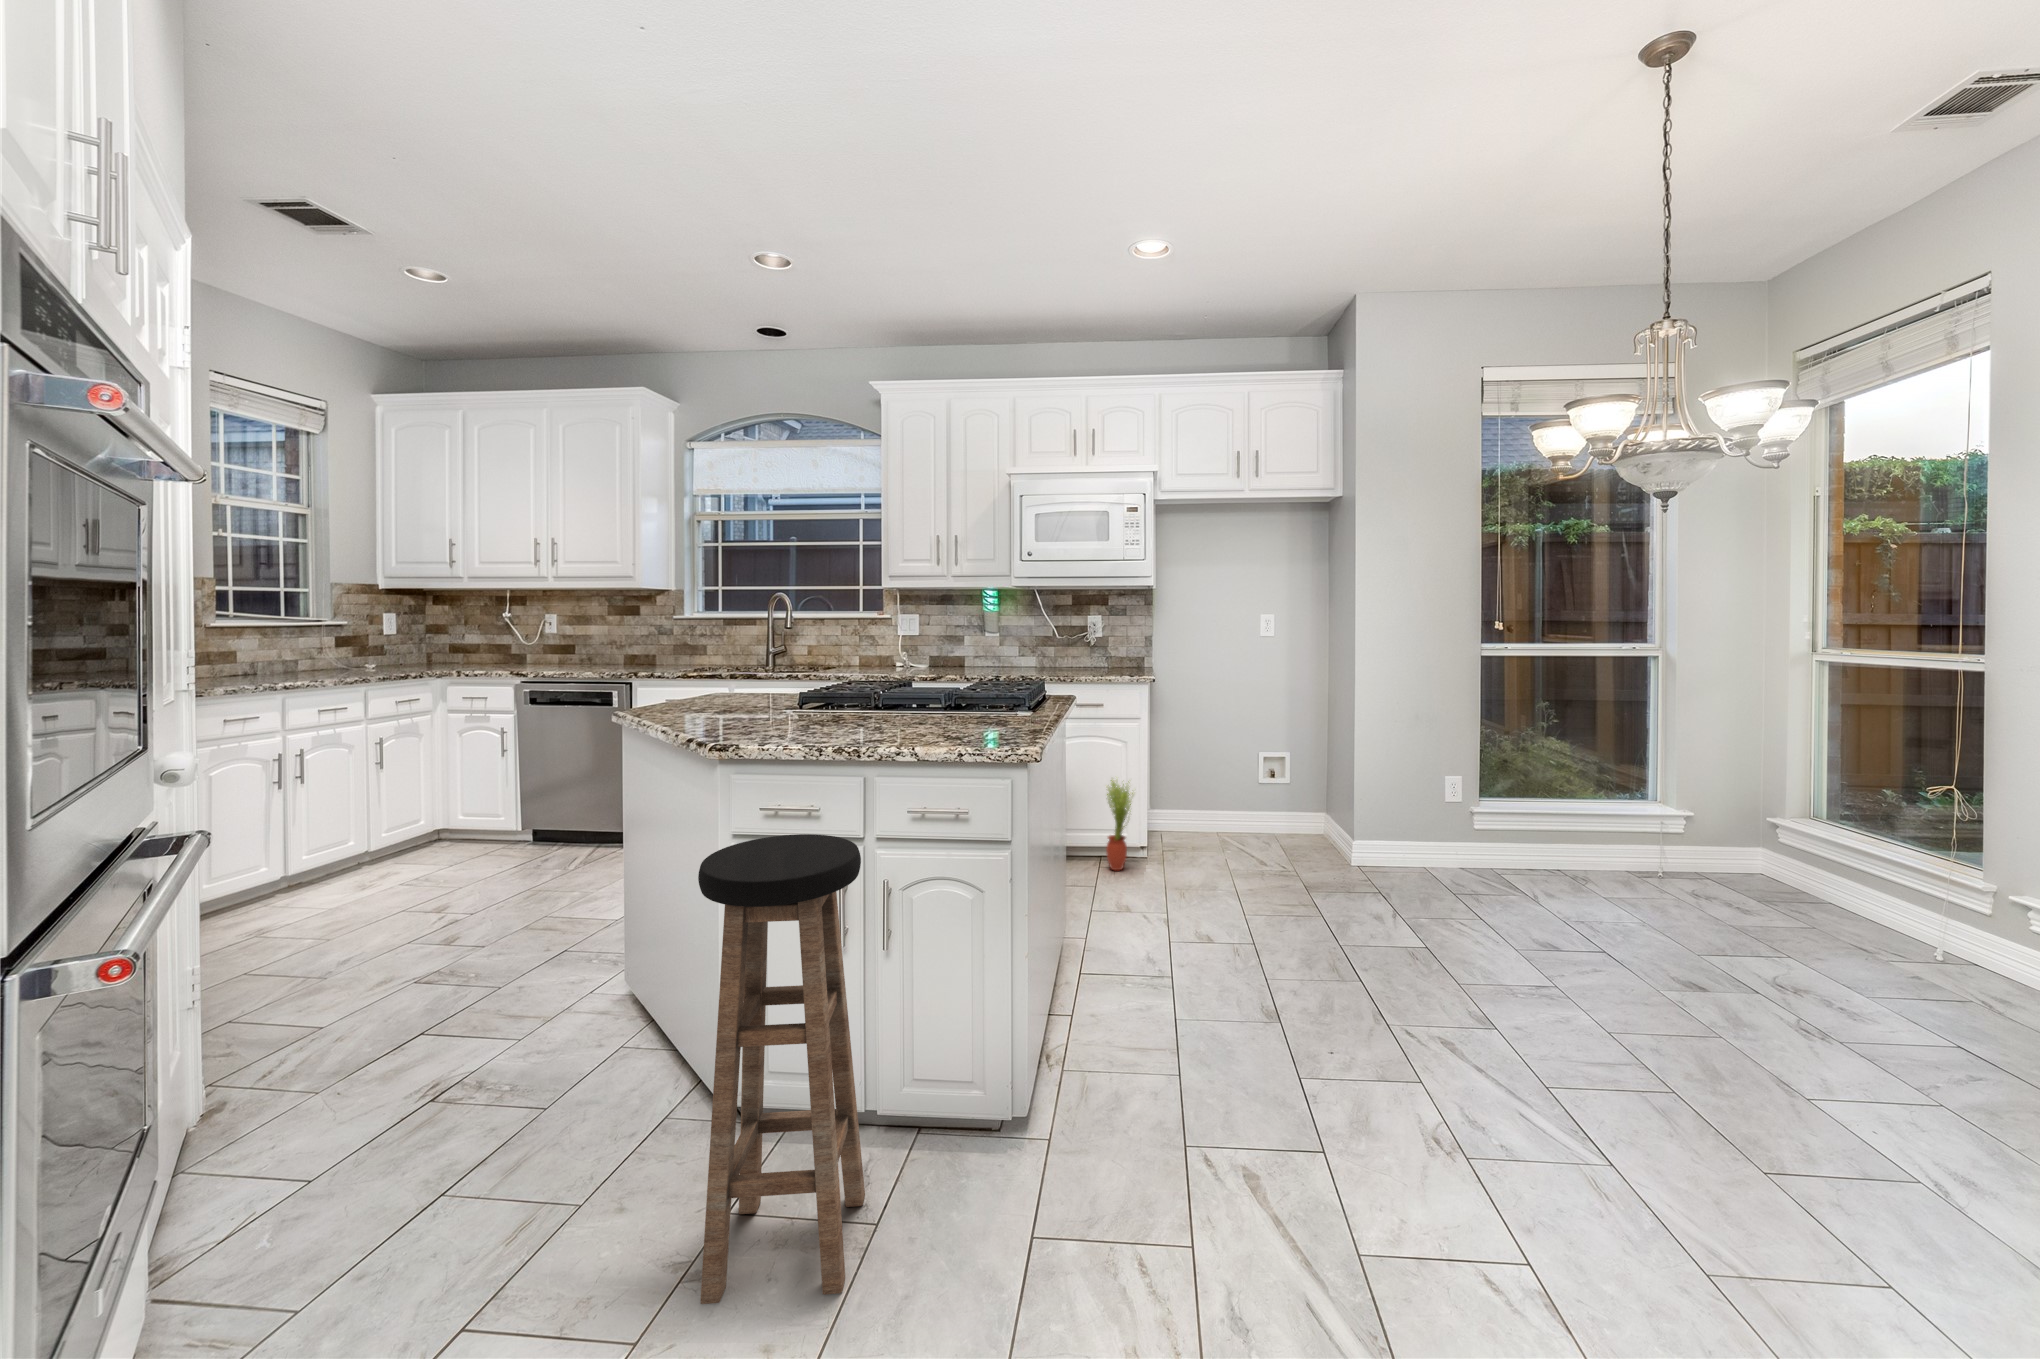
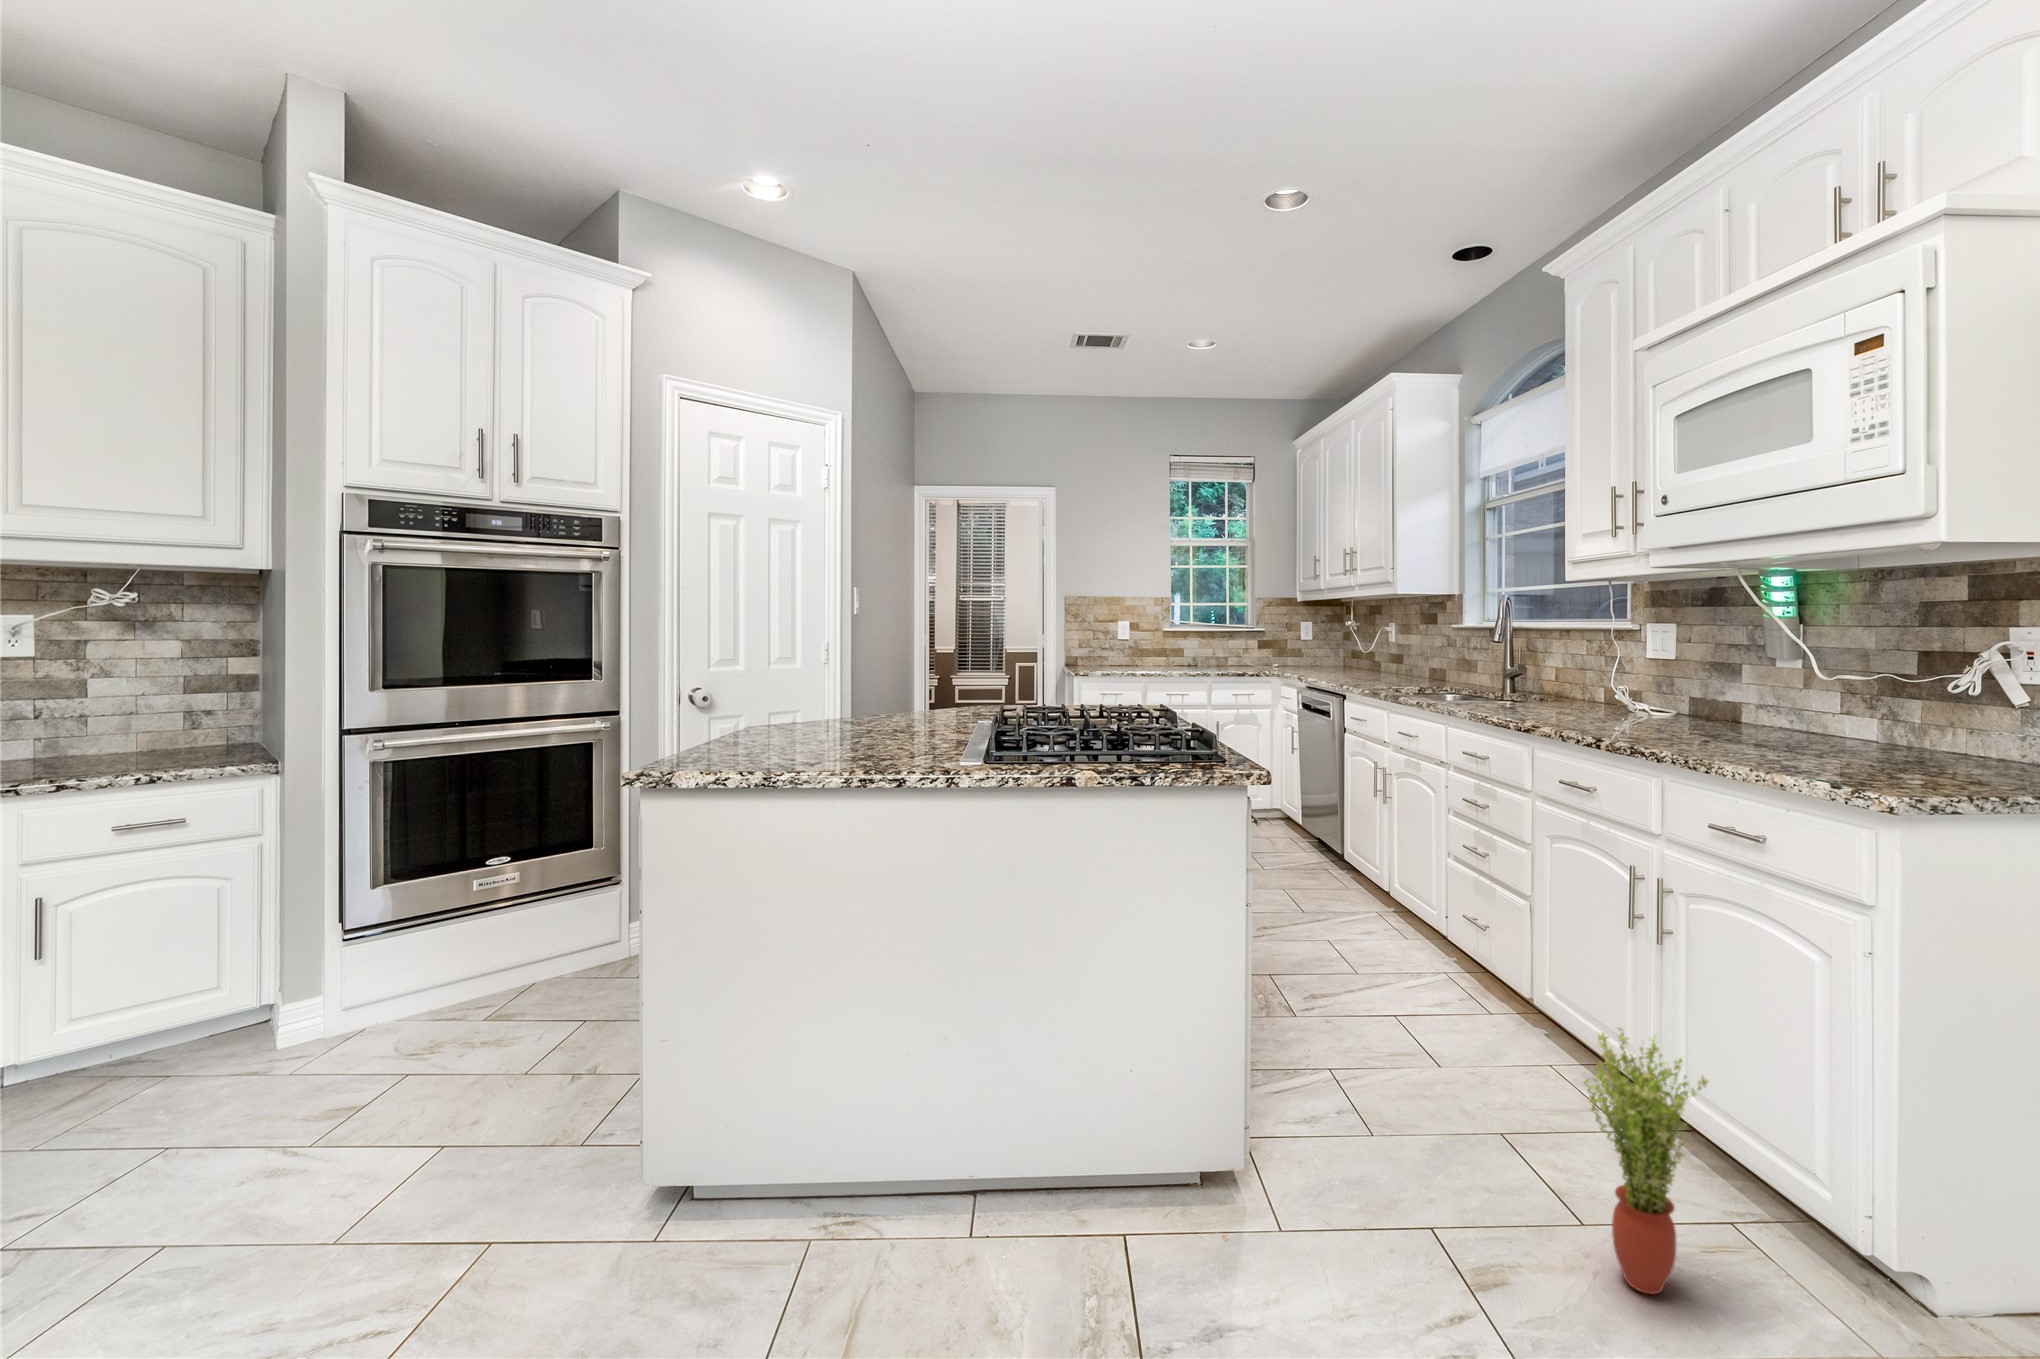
bar stool: present [698,834,865,1304] -> none [359,782,541,1208]

